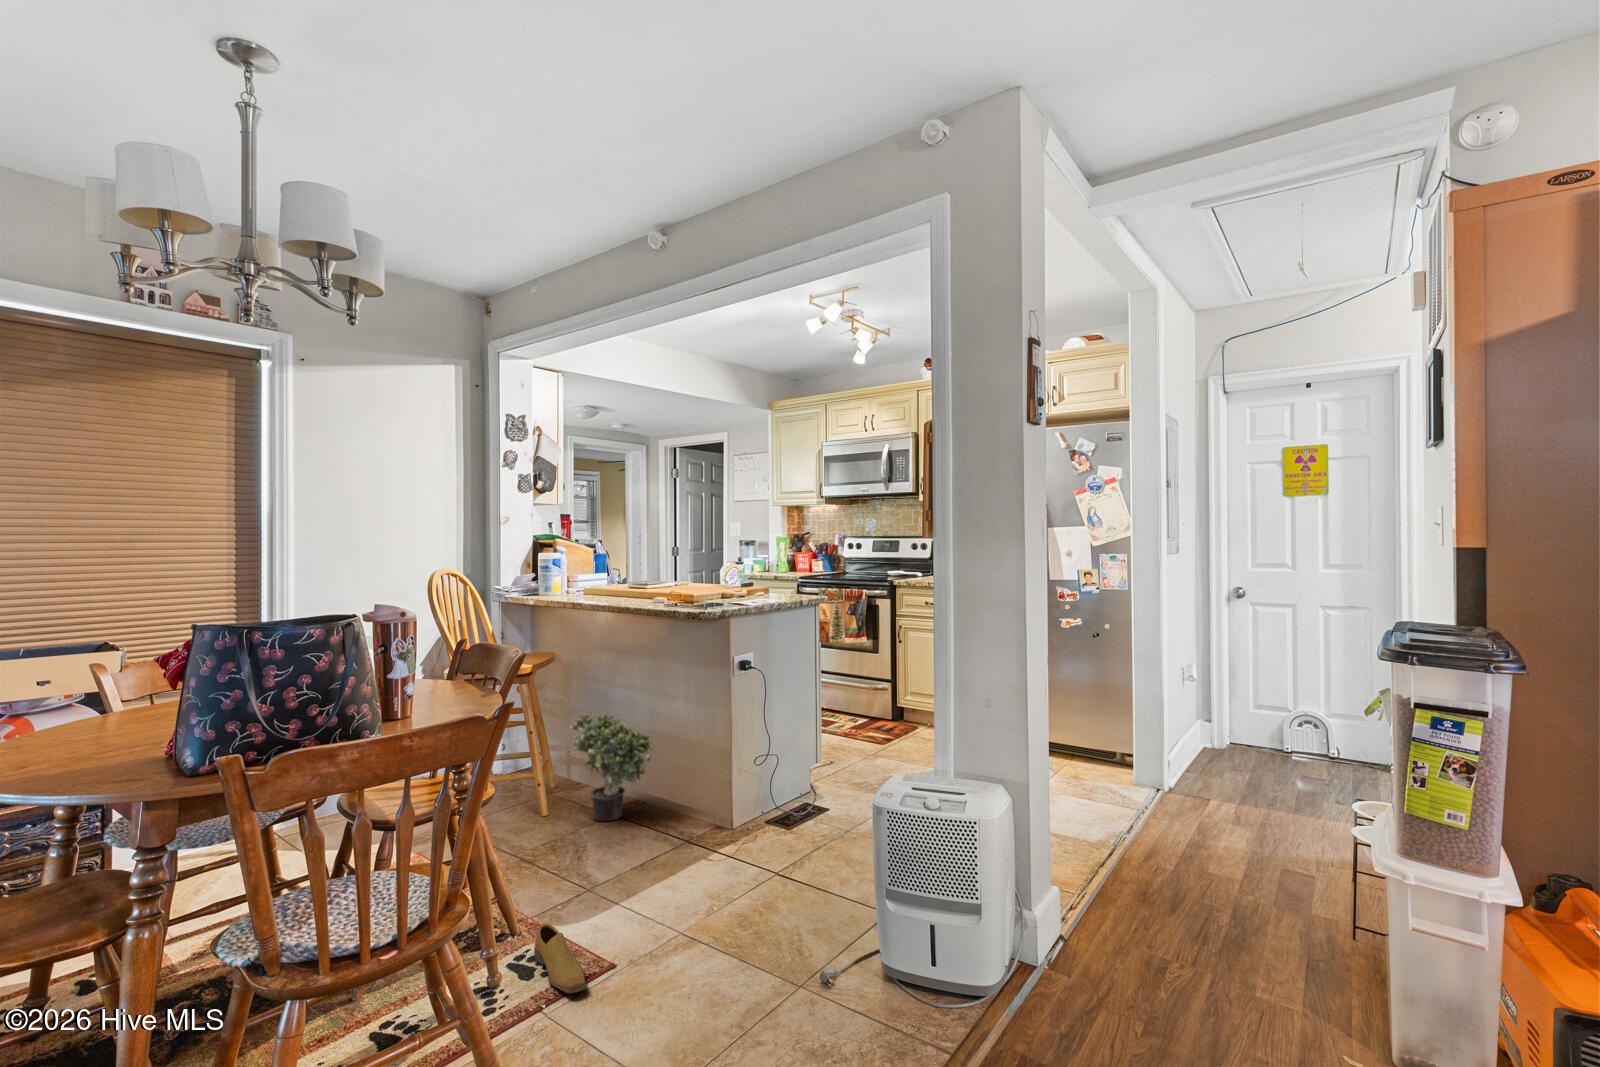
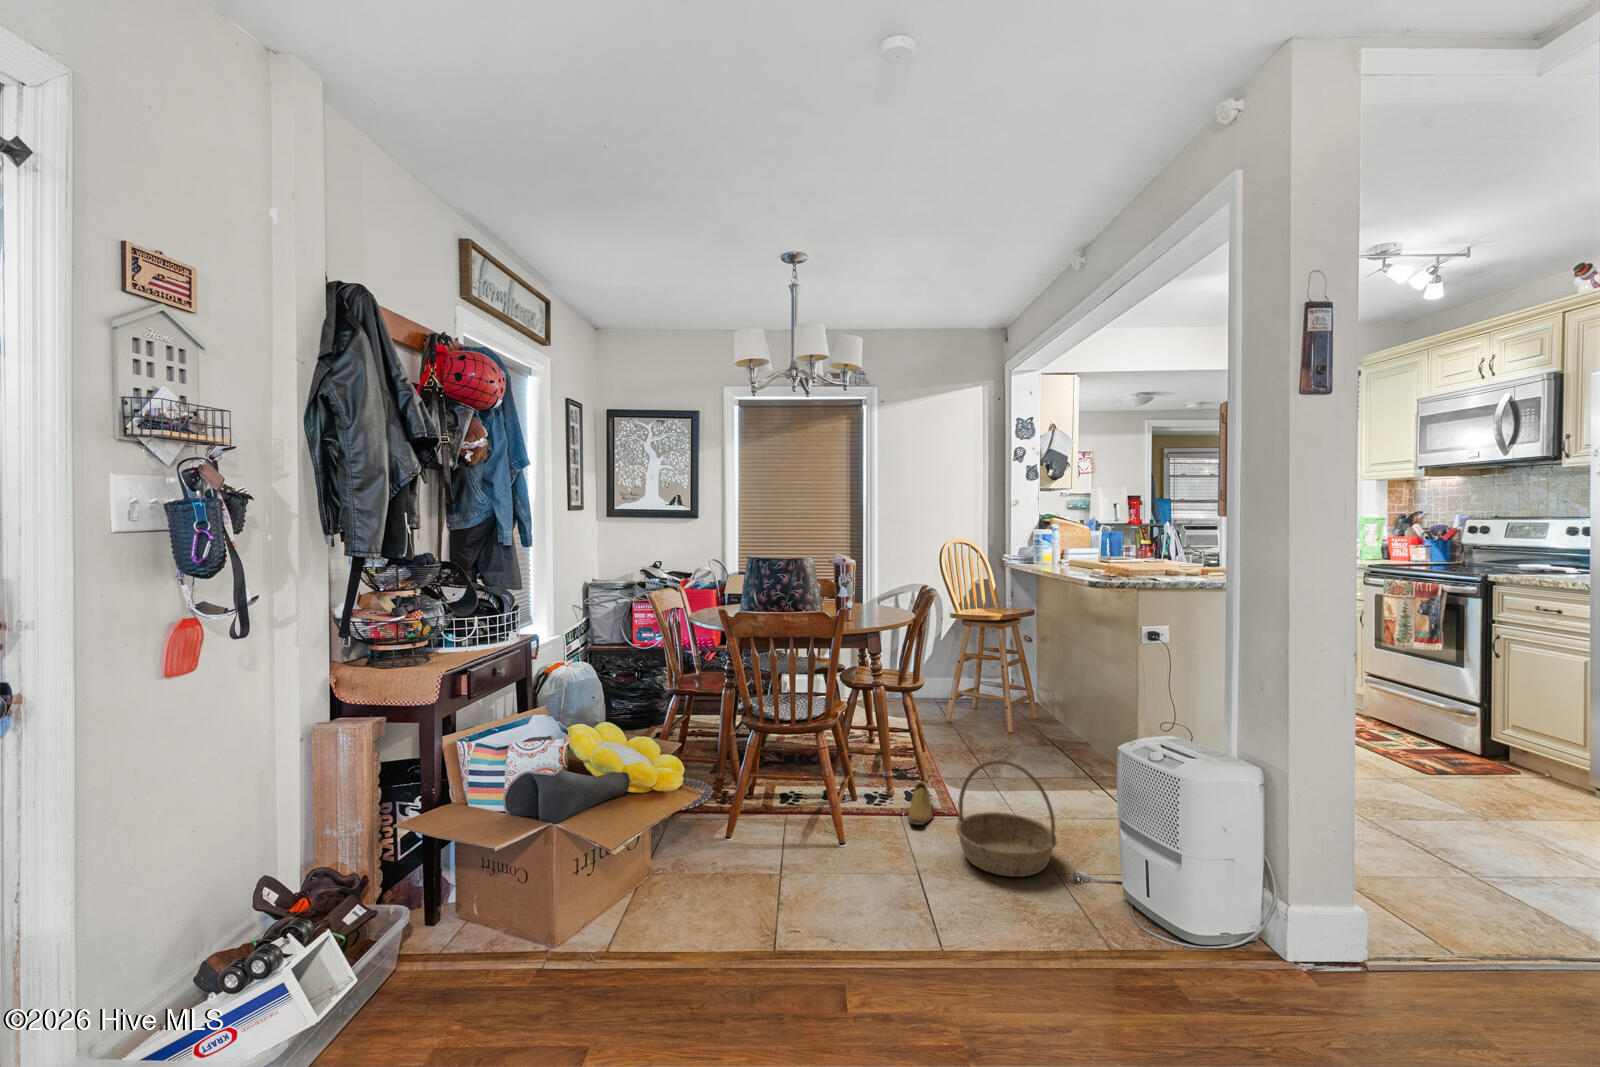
potted plant: present [571,713,653,821] -> none [1010,659,1086,750]
basket: none [654,854,782,1012] -> present [956,760,1057,877]

